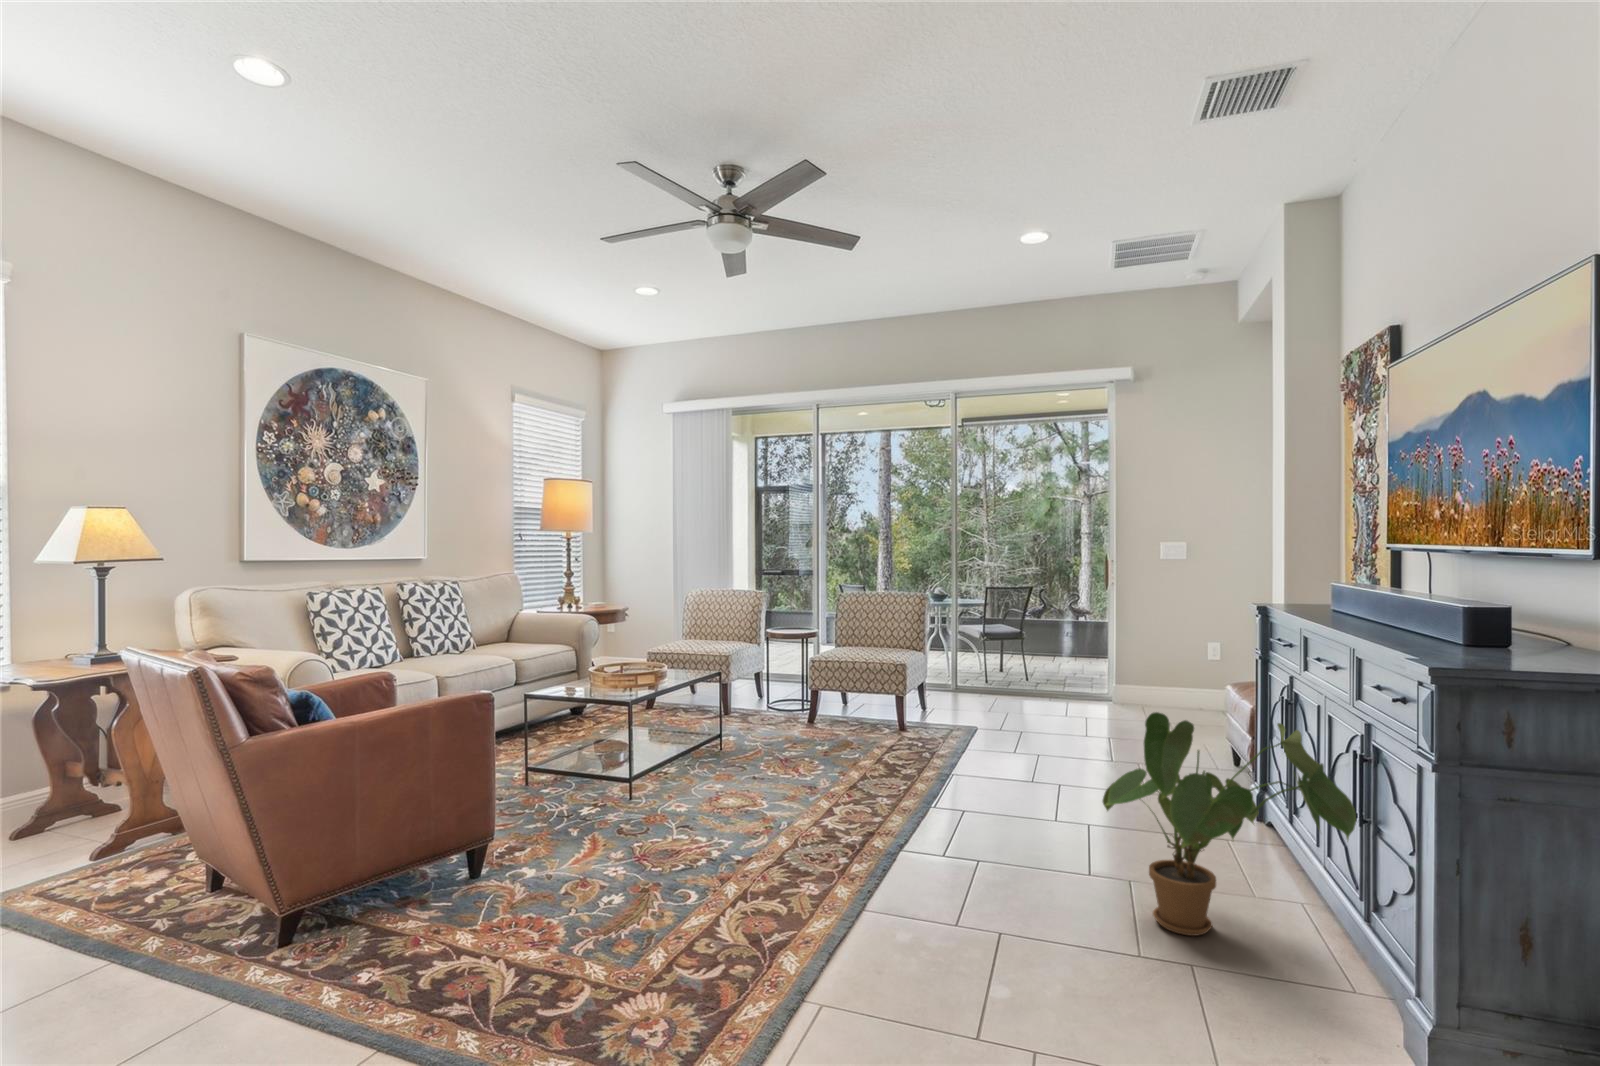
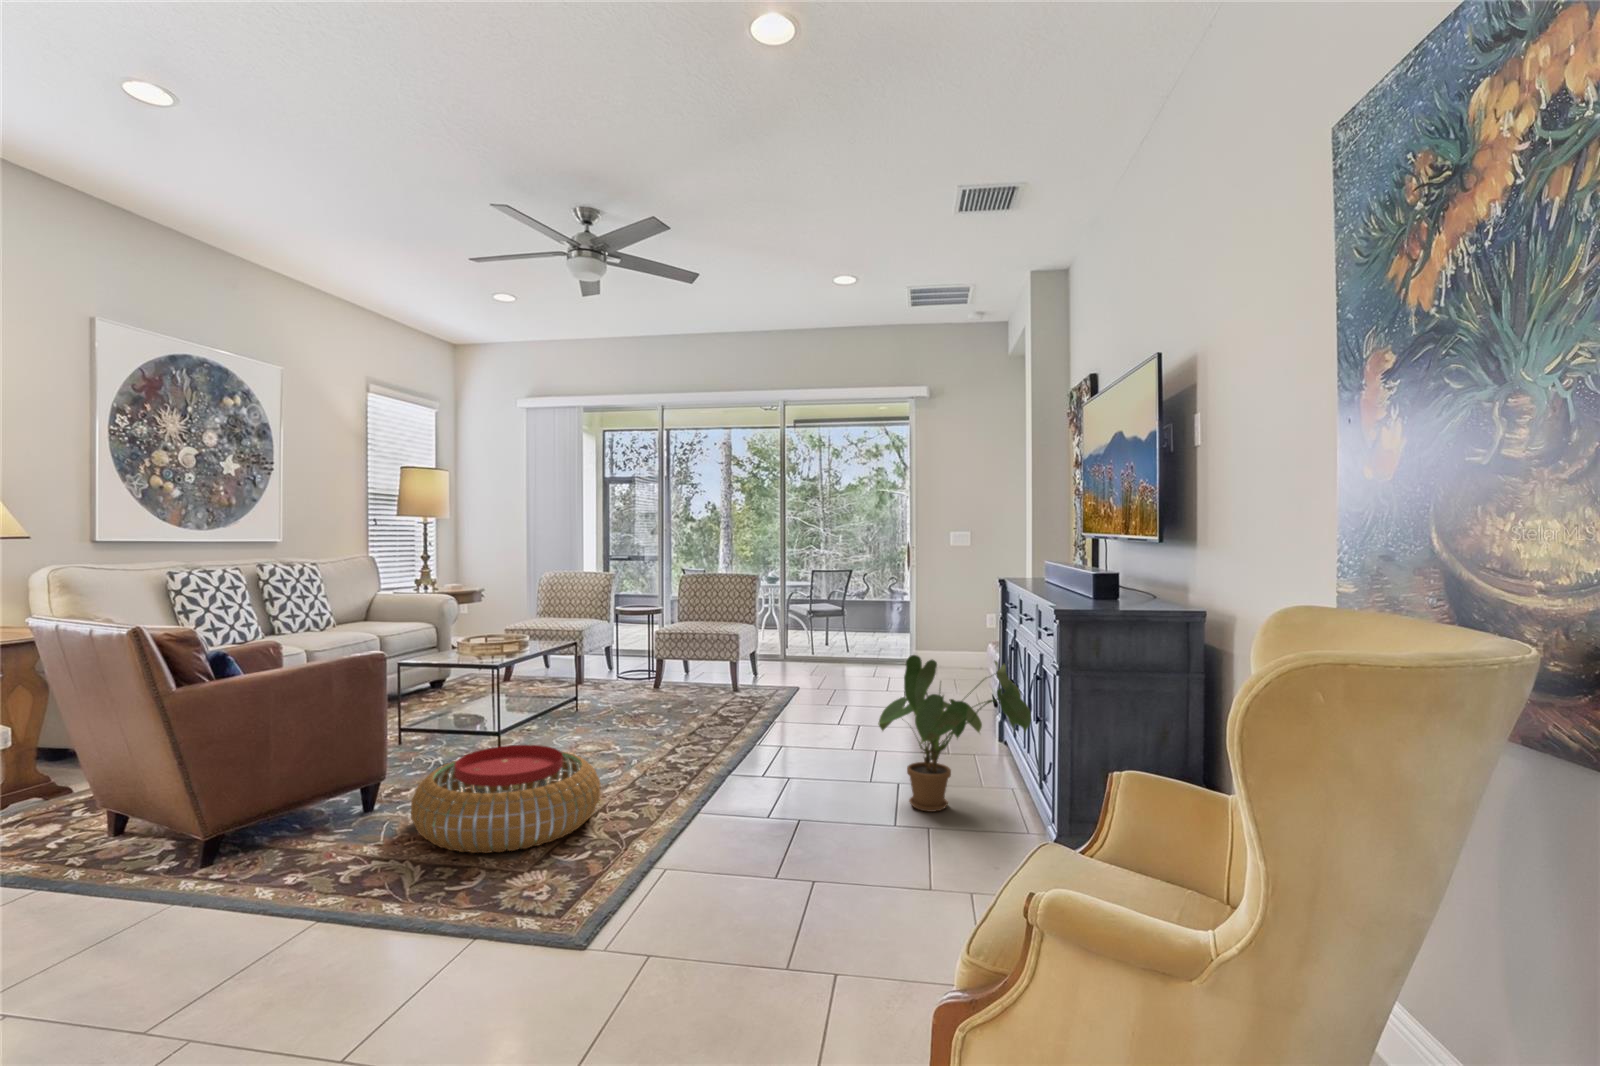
pouf: none [512,808,739,956] -> present [411,745,601,853]

